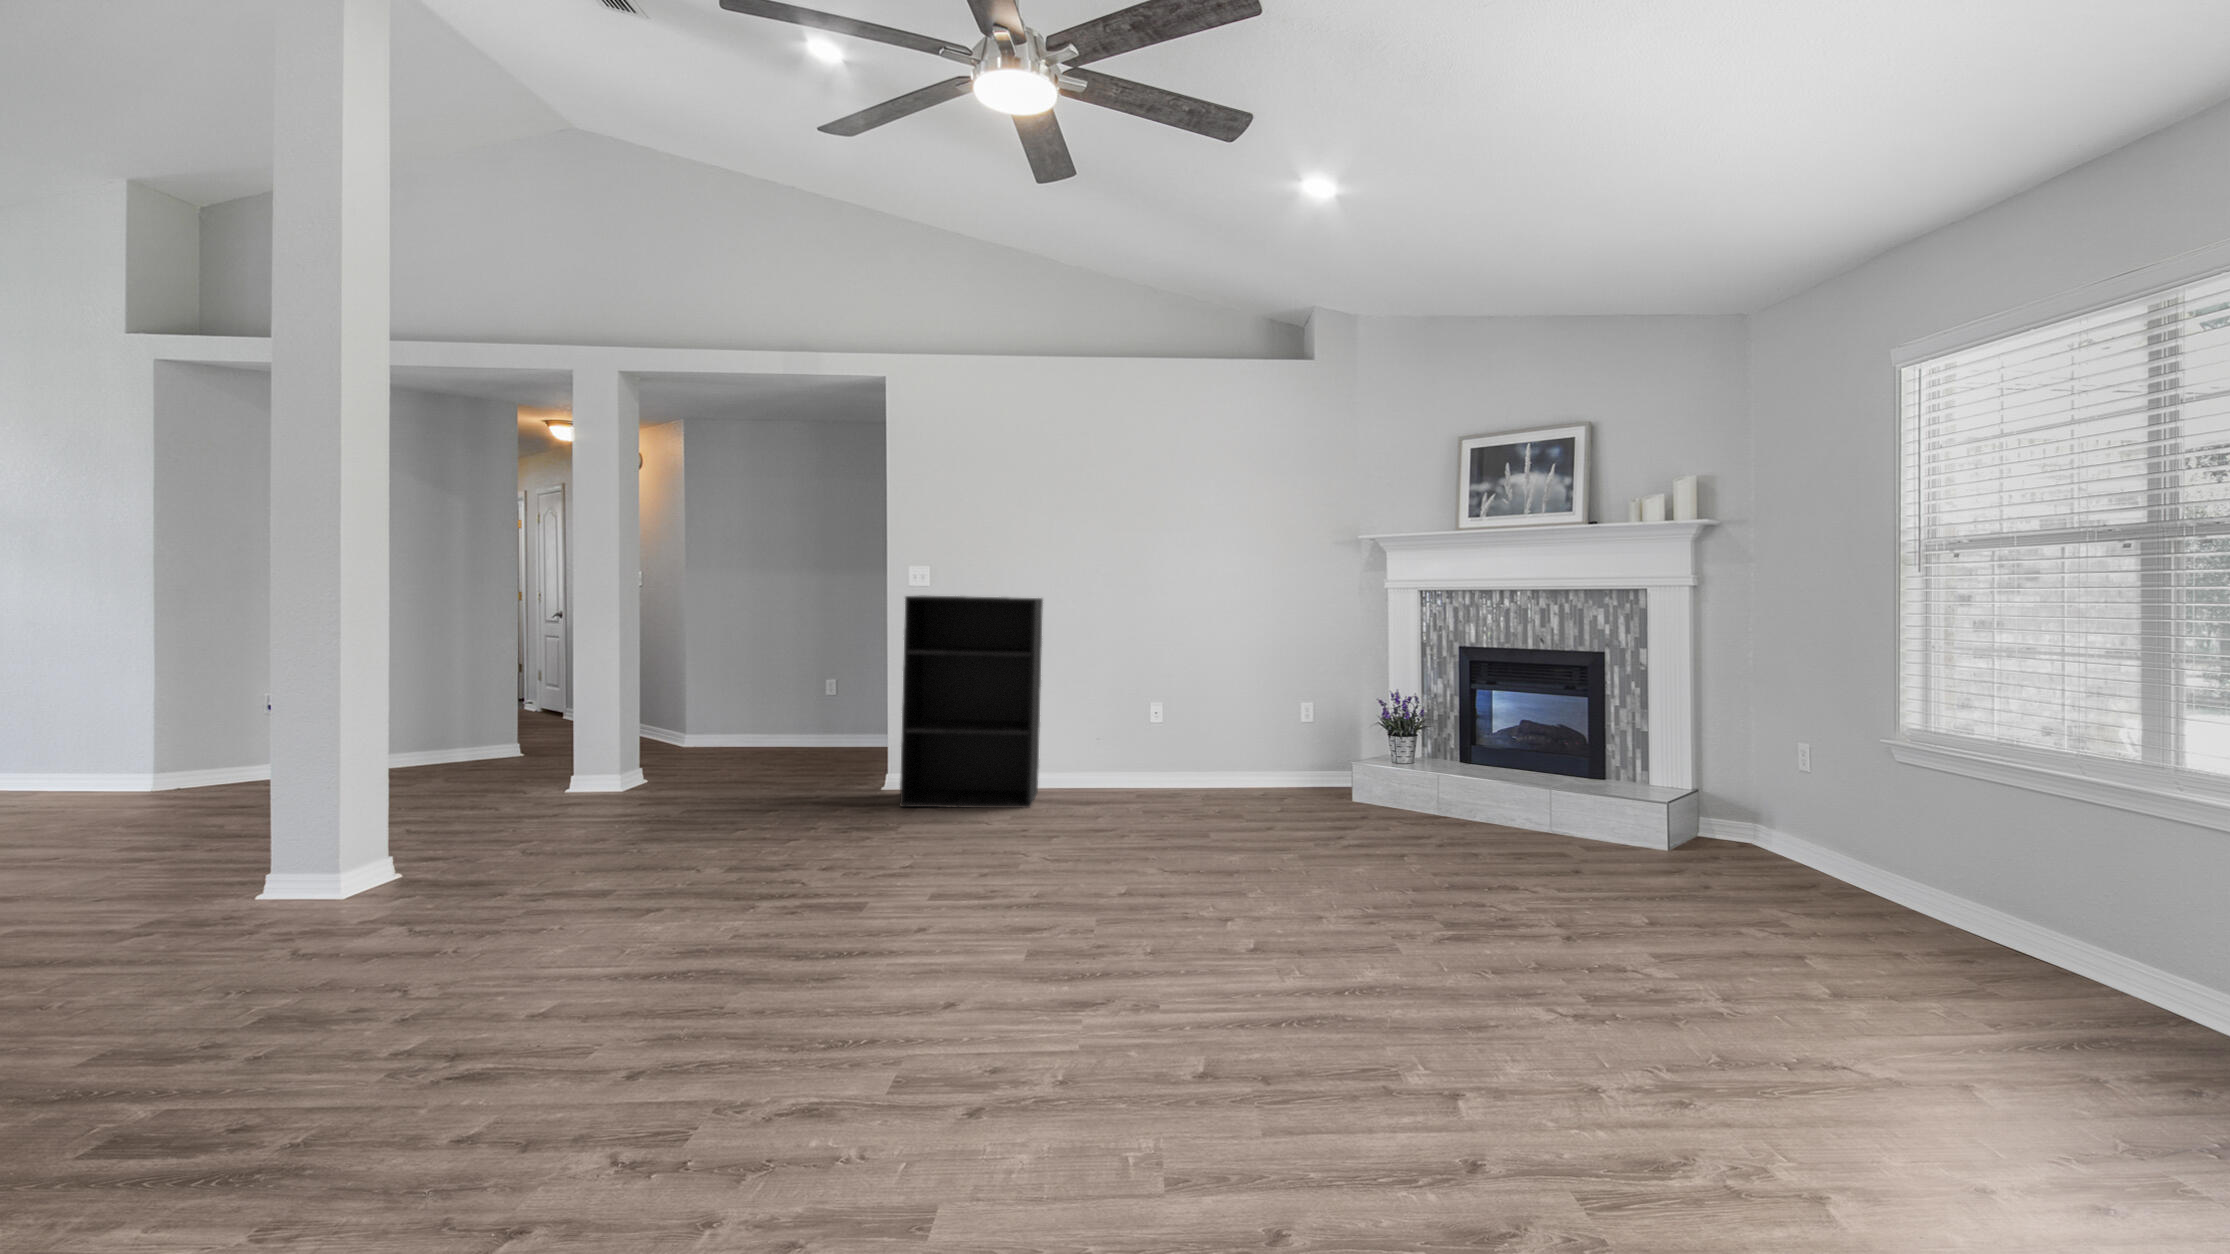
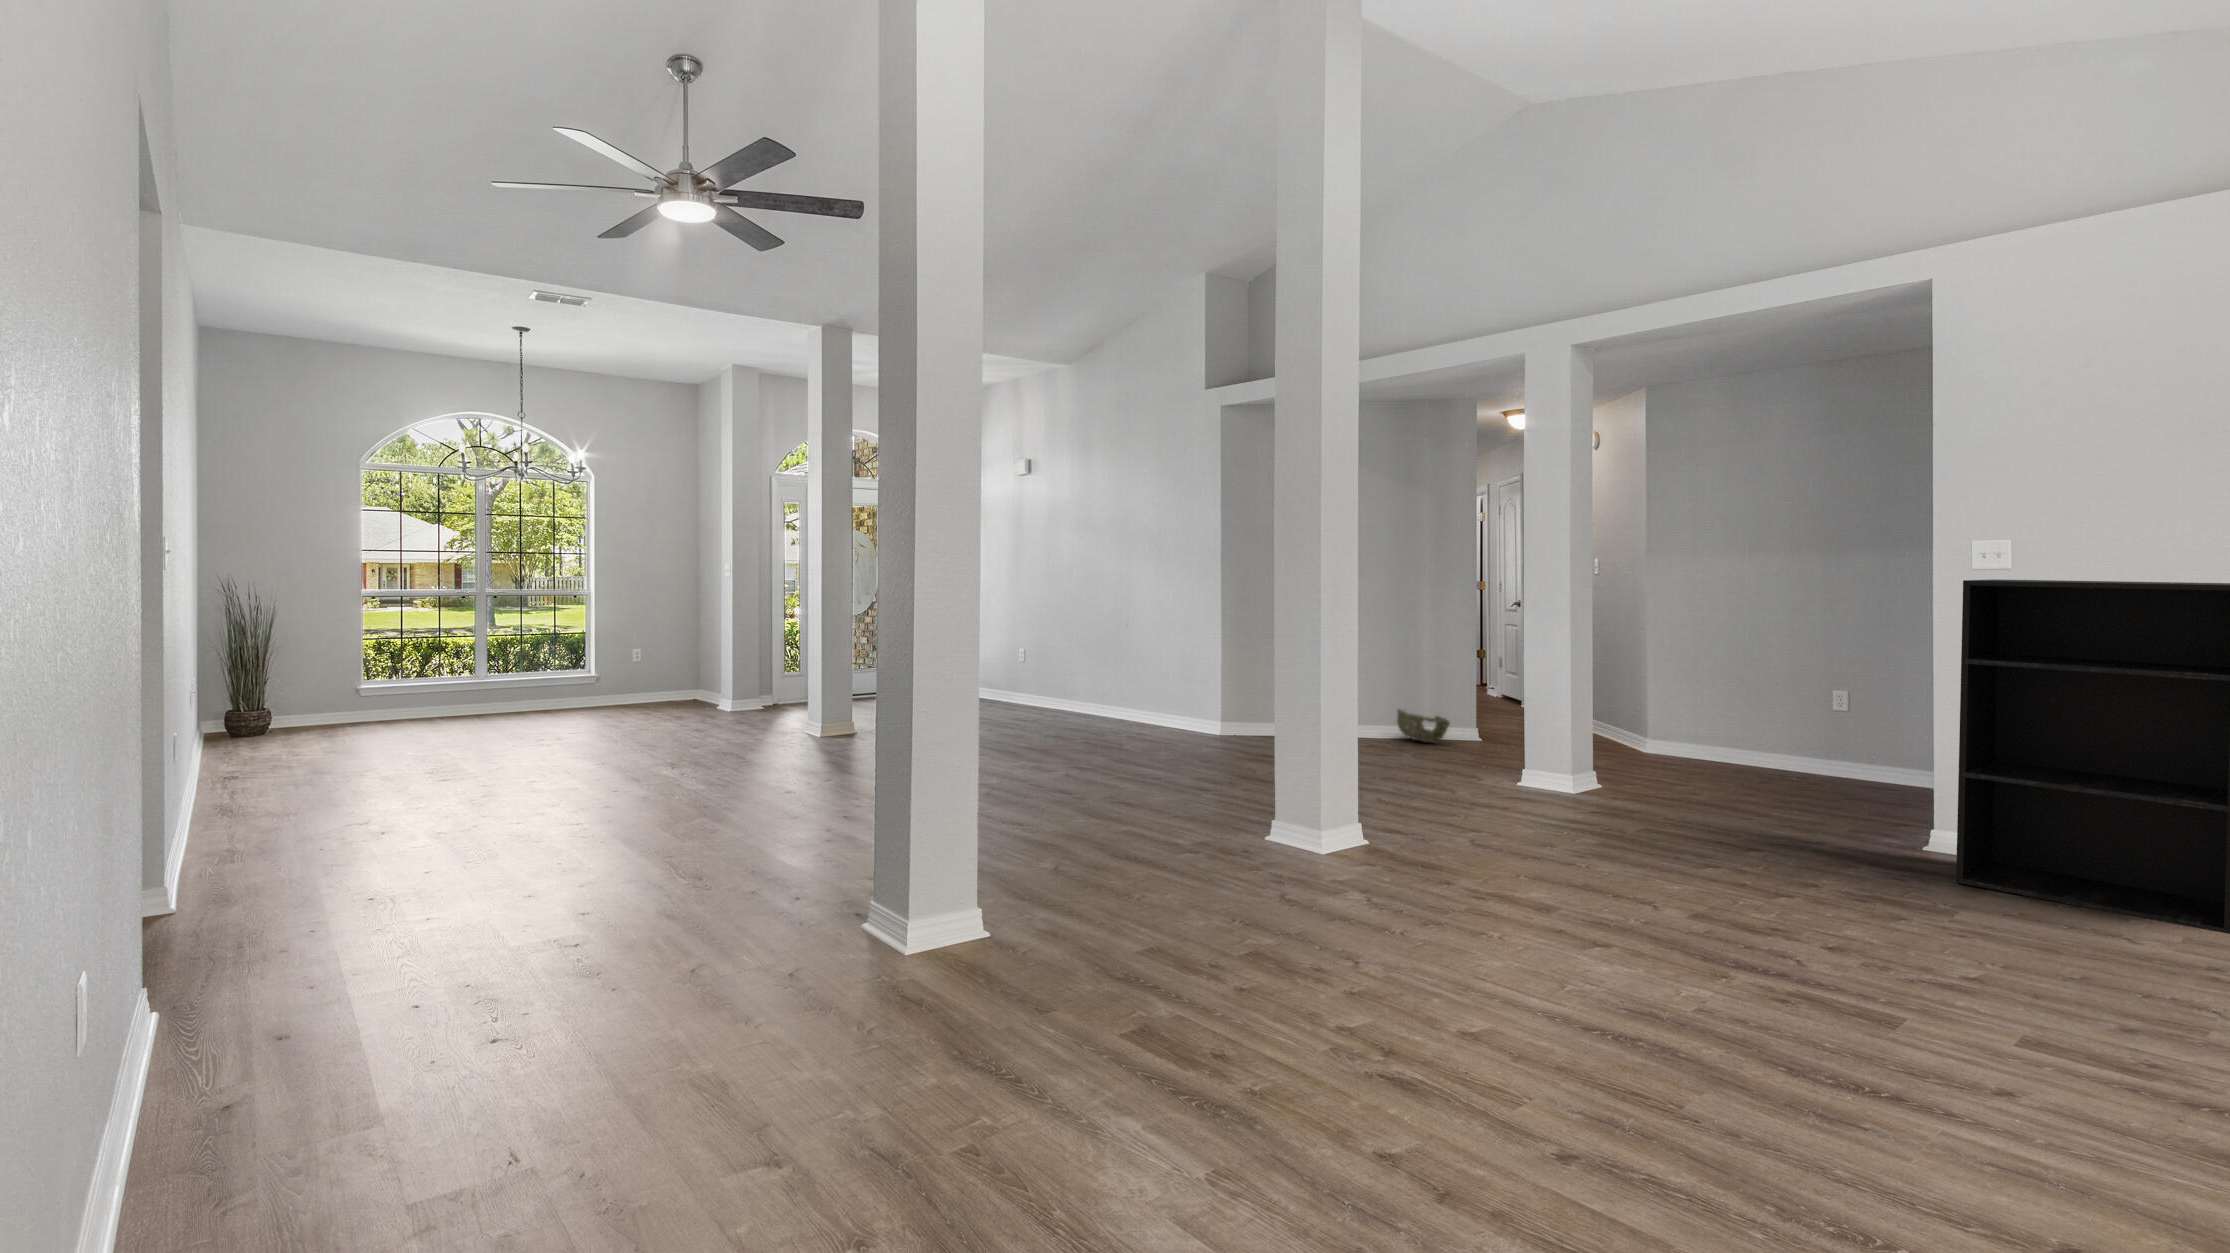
woven basket: none [426,734,491,767] -> present [1397,710,1450,743]

